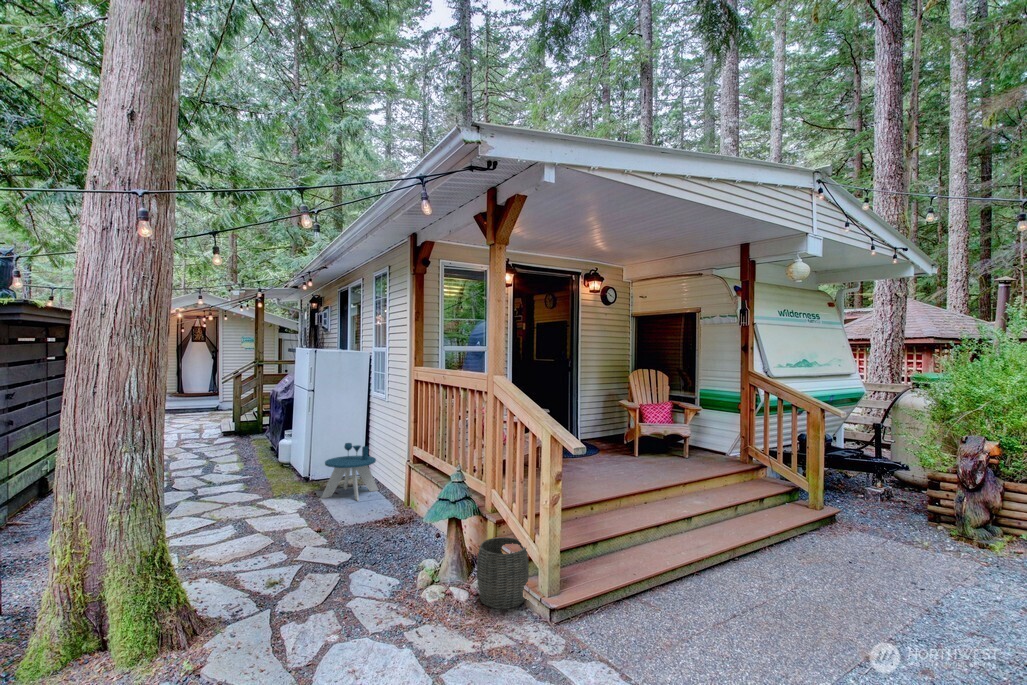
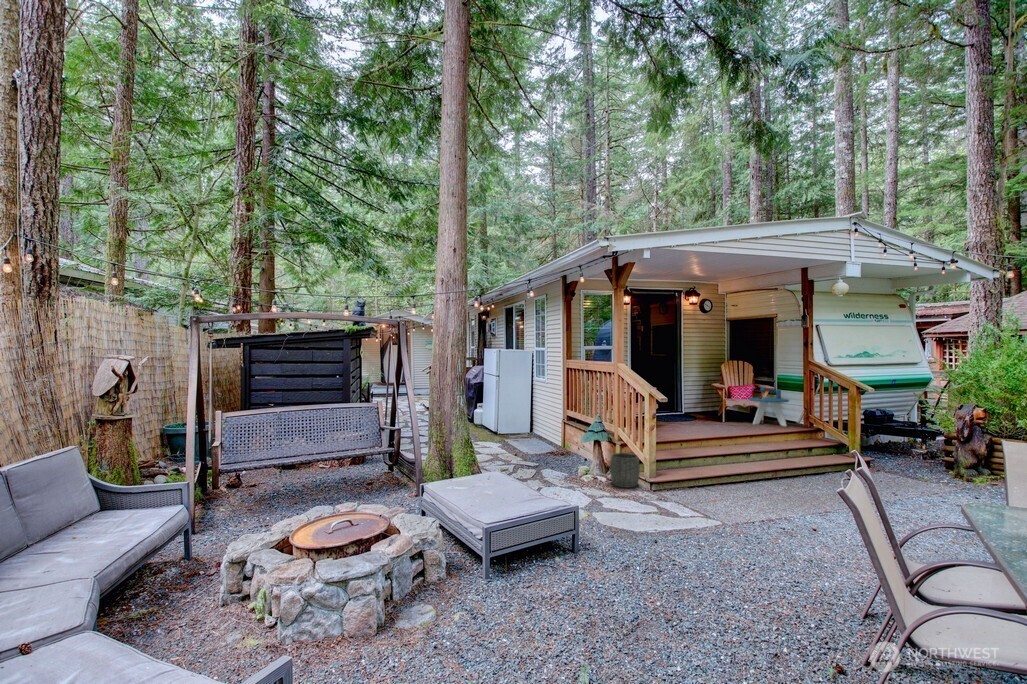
side table: present [322,443,378,501] -> present [749,387,789,426]

